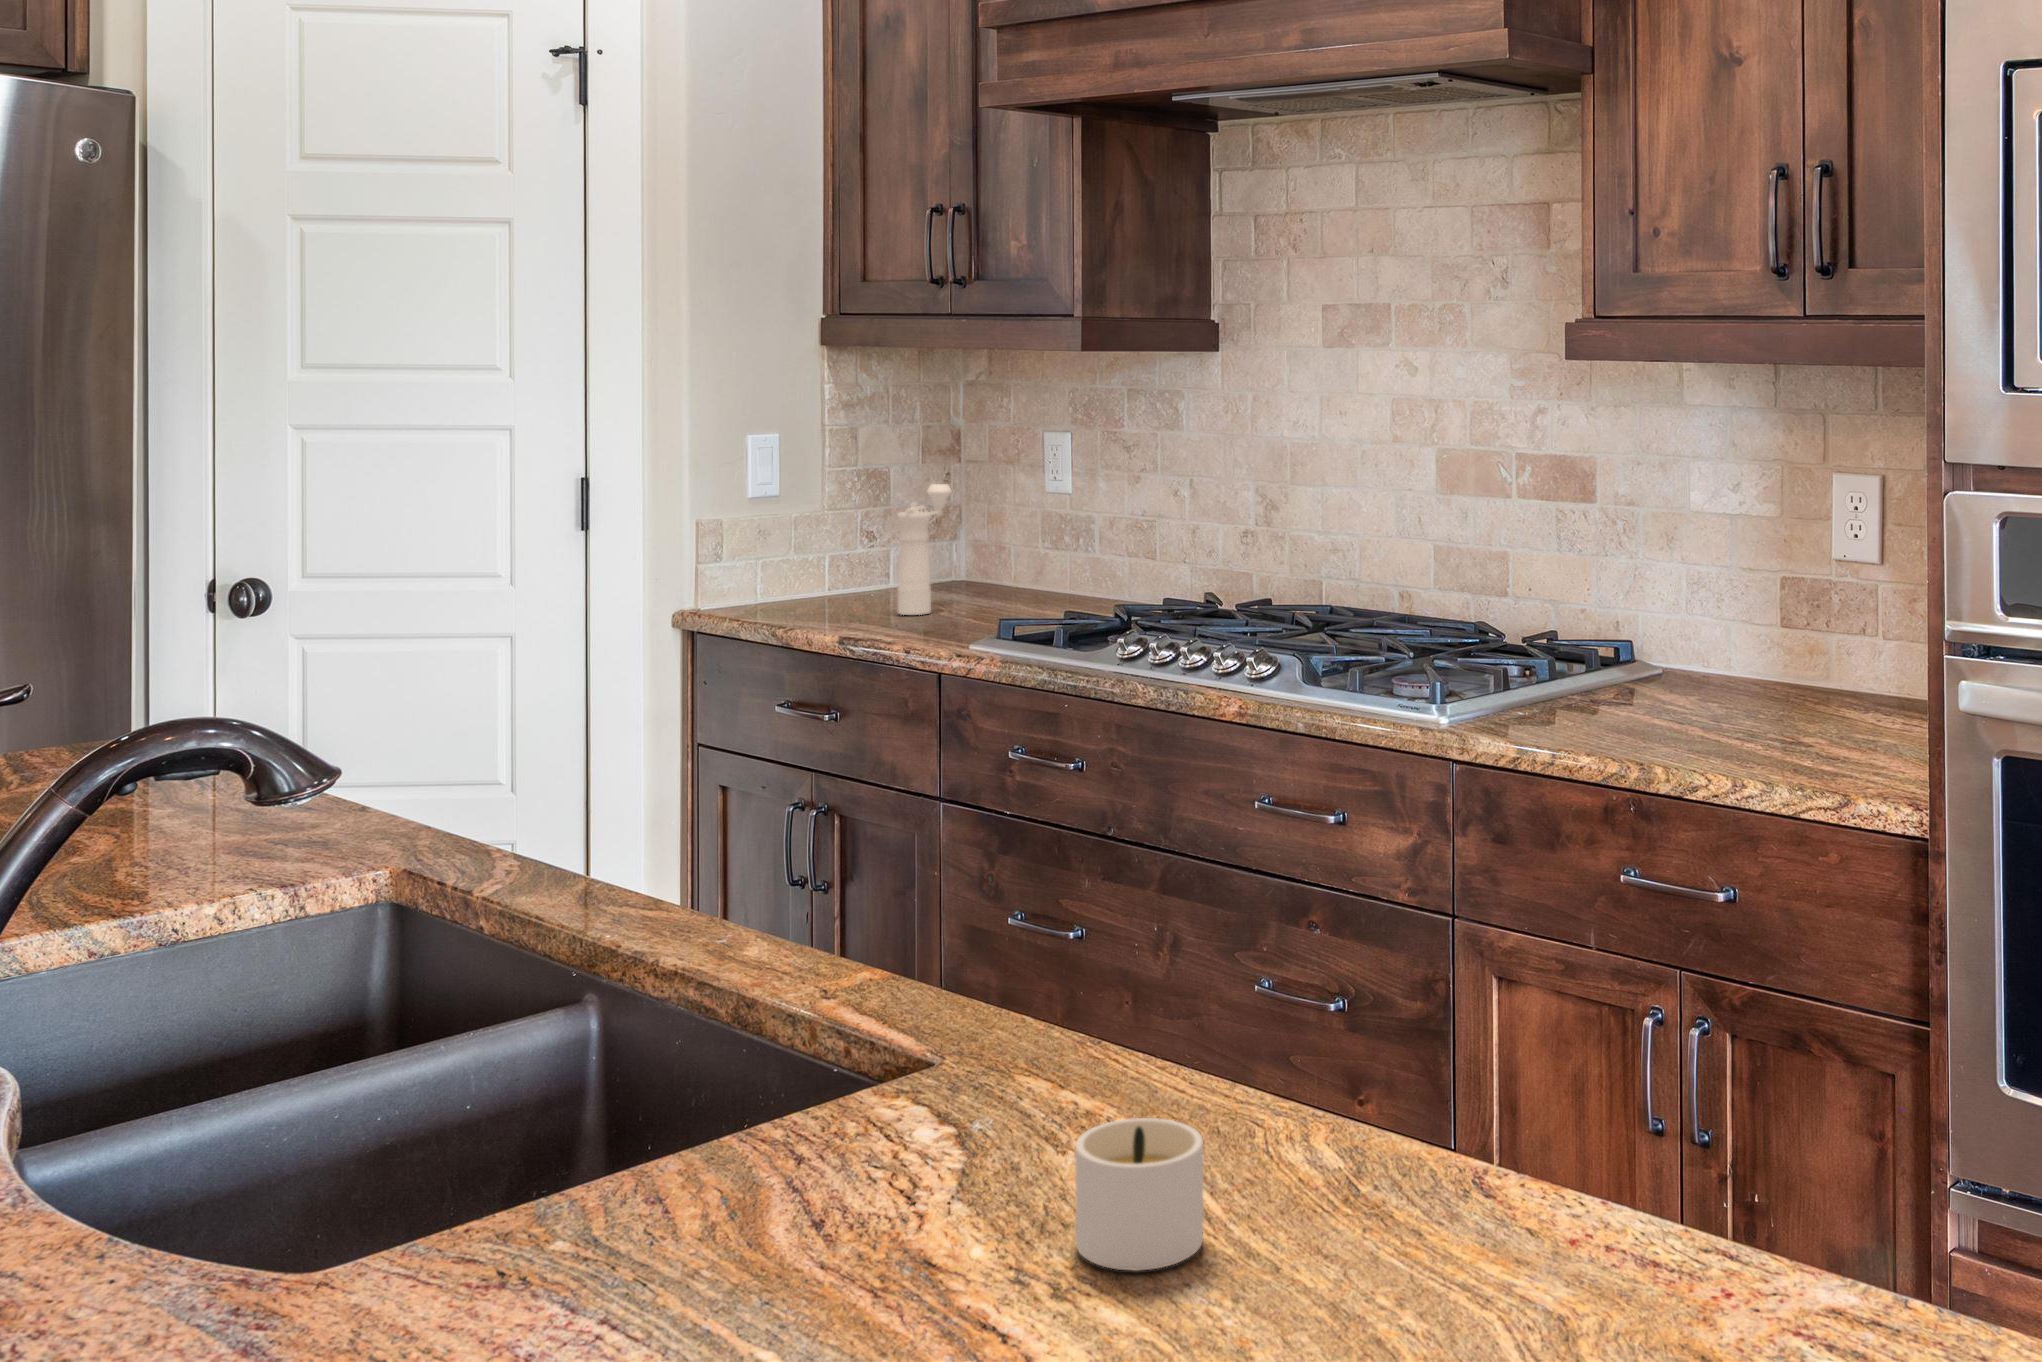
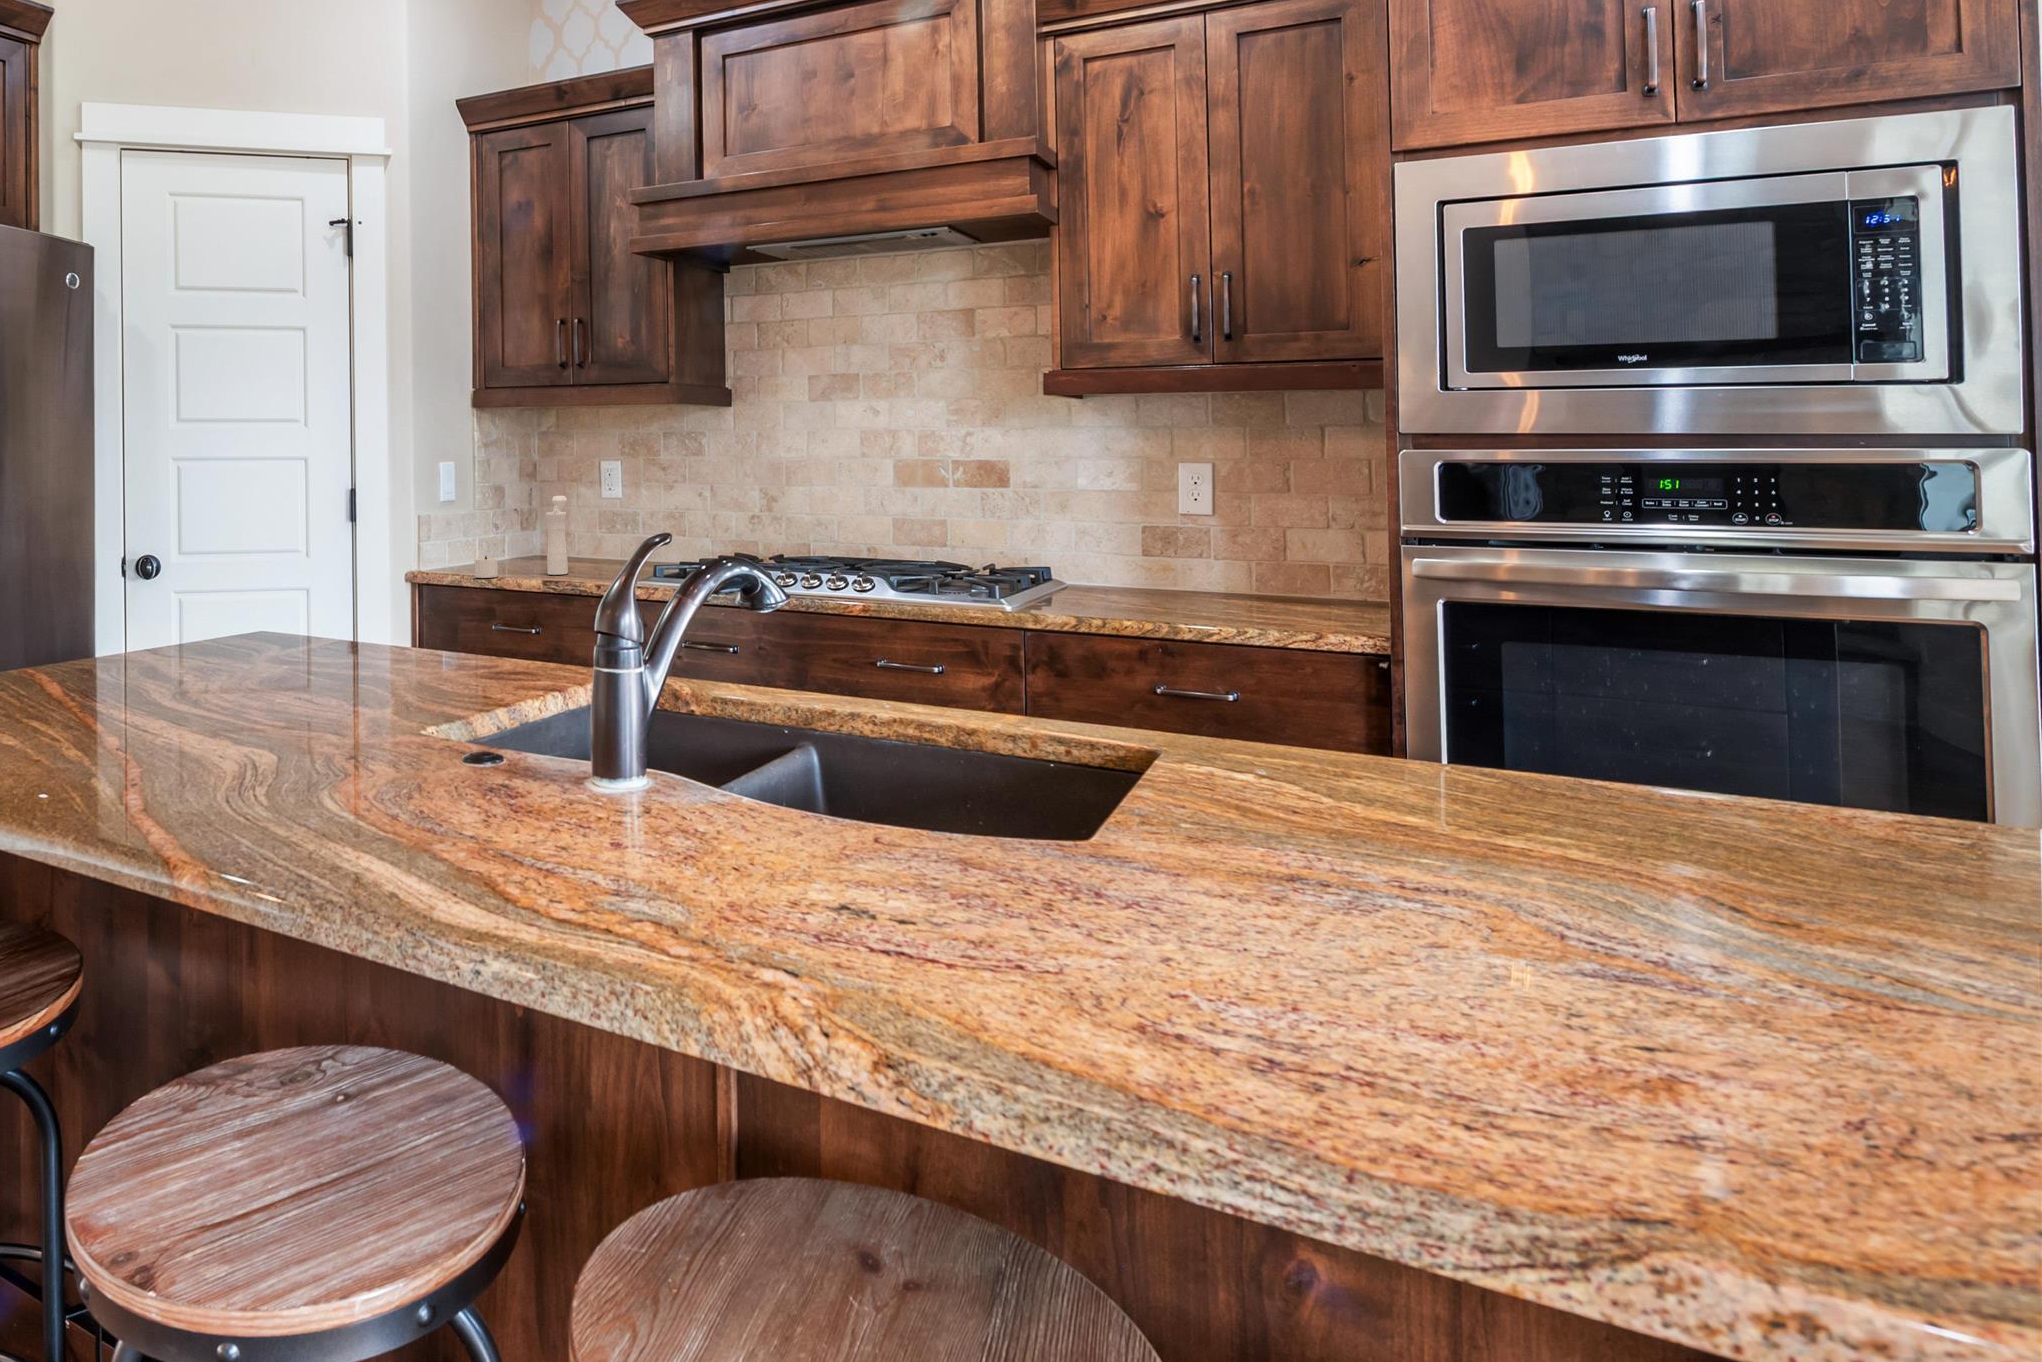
candle: present [1075,1118,1203,1271] -> present [475,556,498,578]

